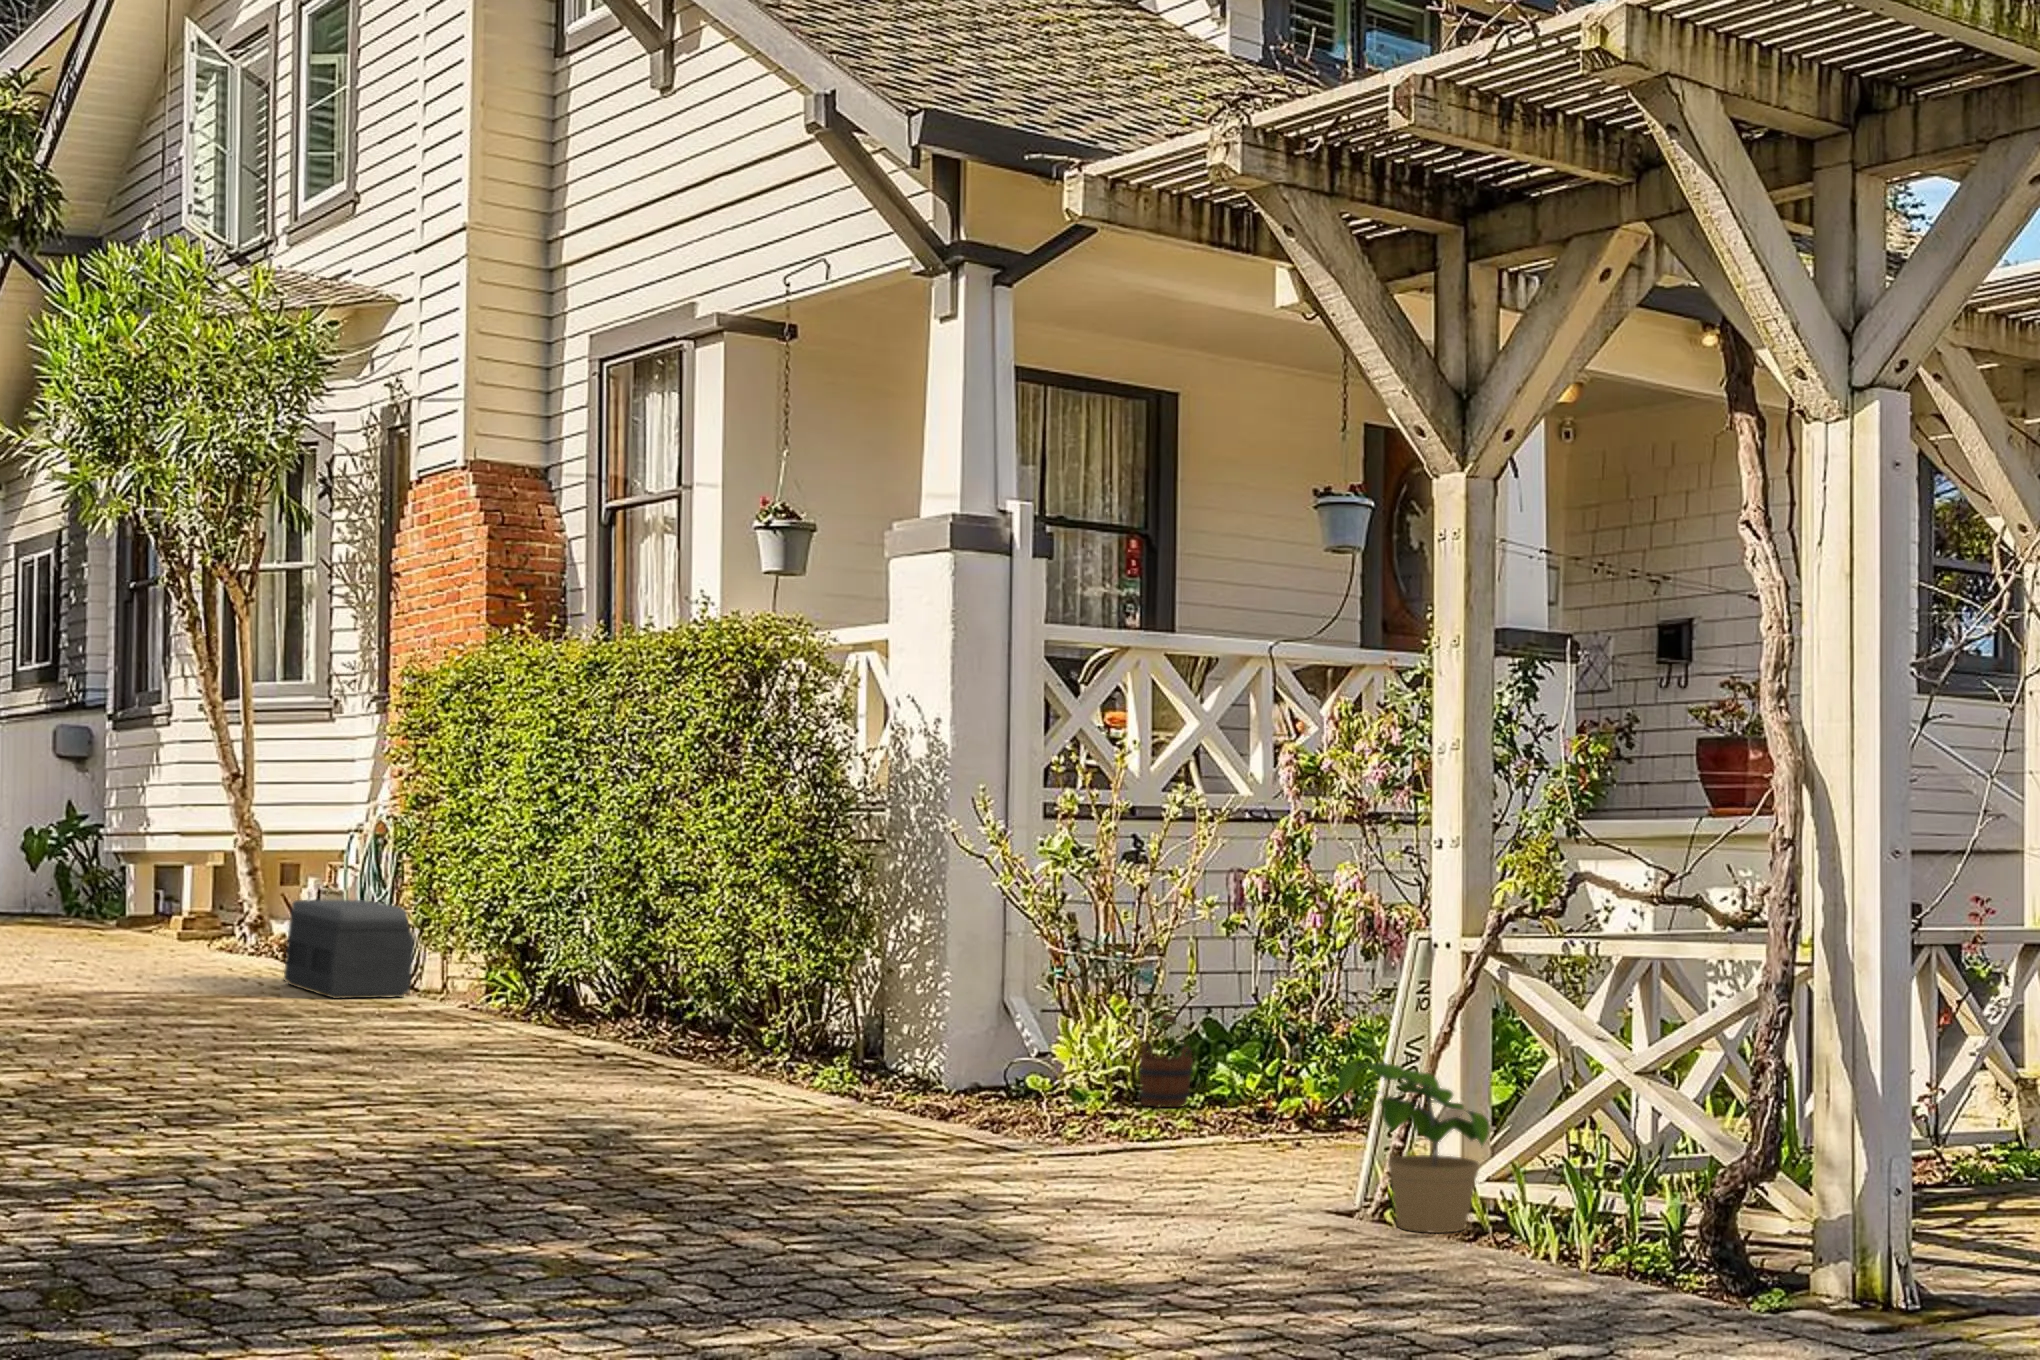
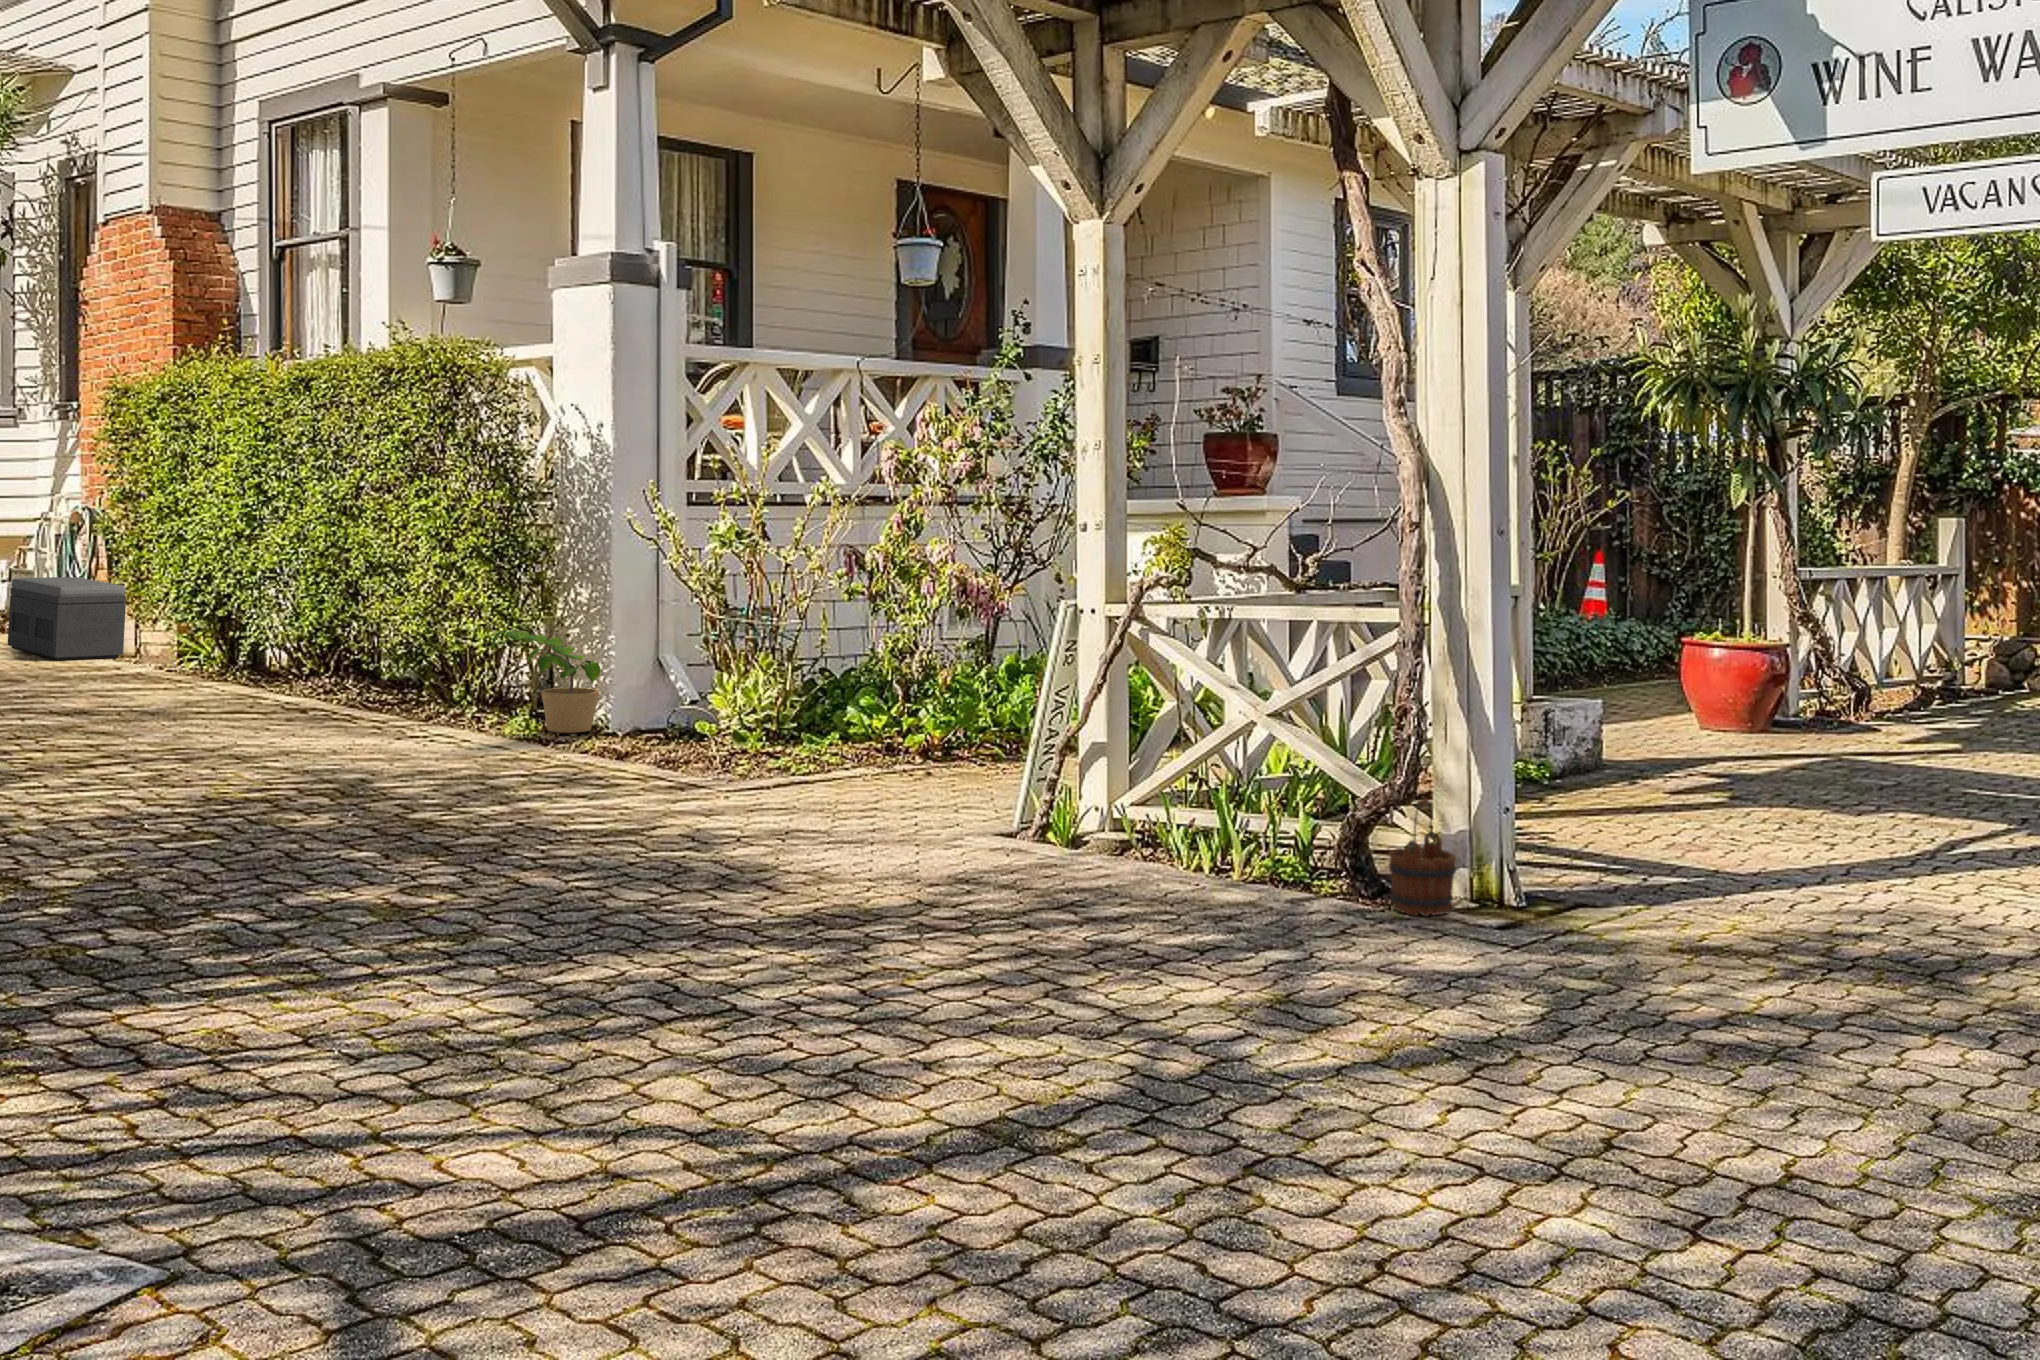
wooden bucket: present [1139,1015,1193,1107] -> present [1389,798,1456,916]
potted plant: present [1338,1062,1490,1233] -> present [491,630,601,733]

